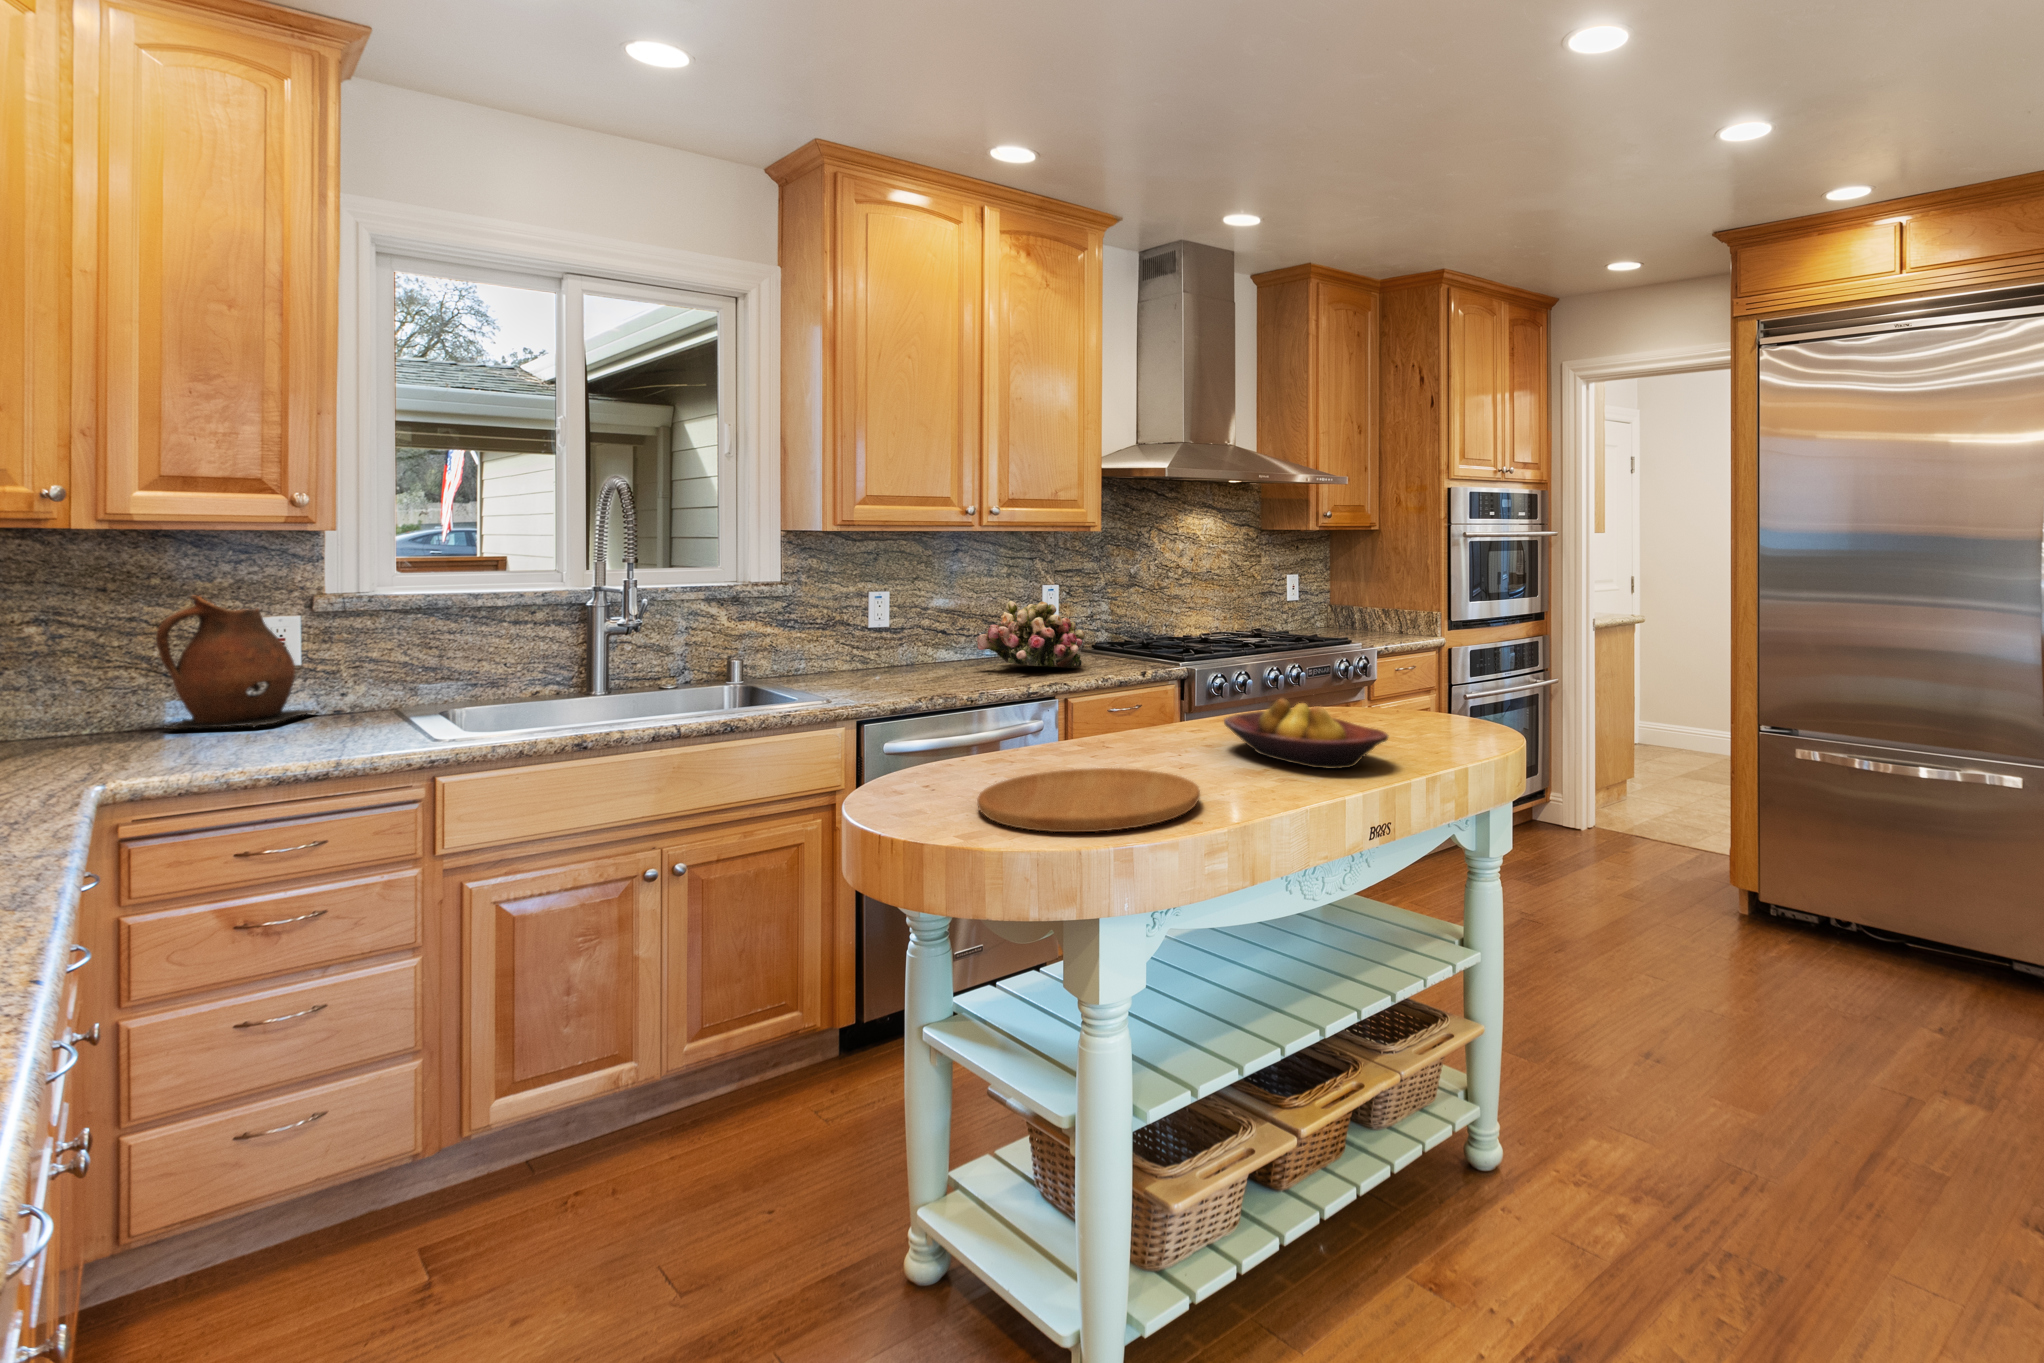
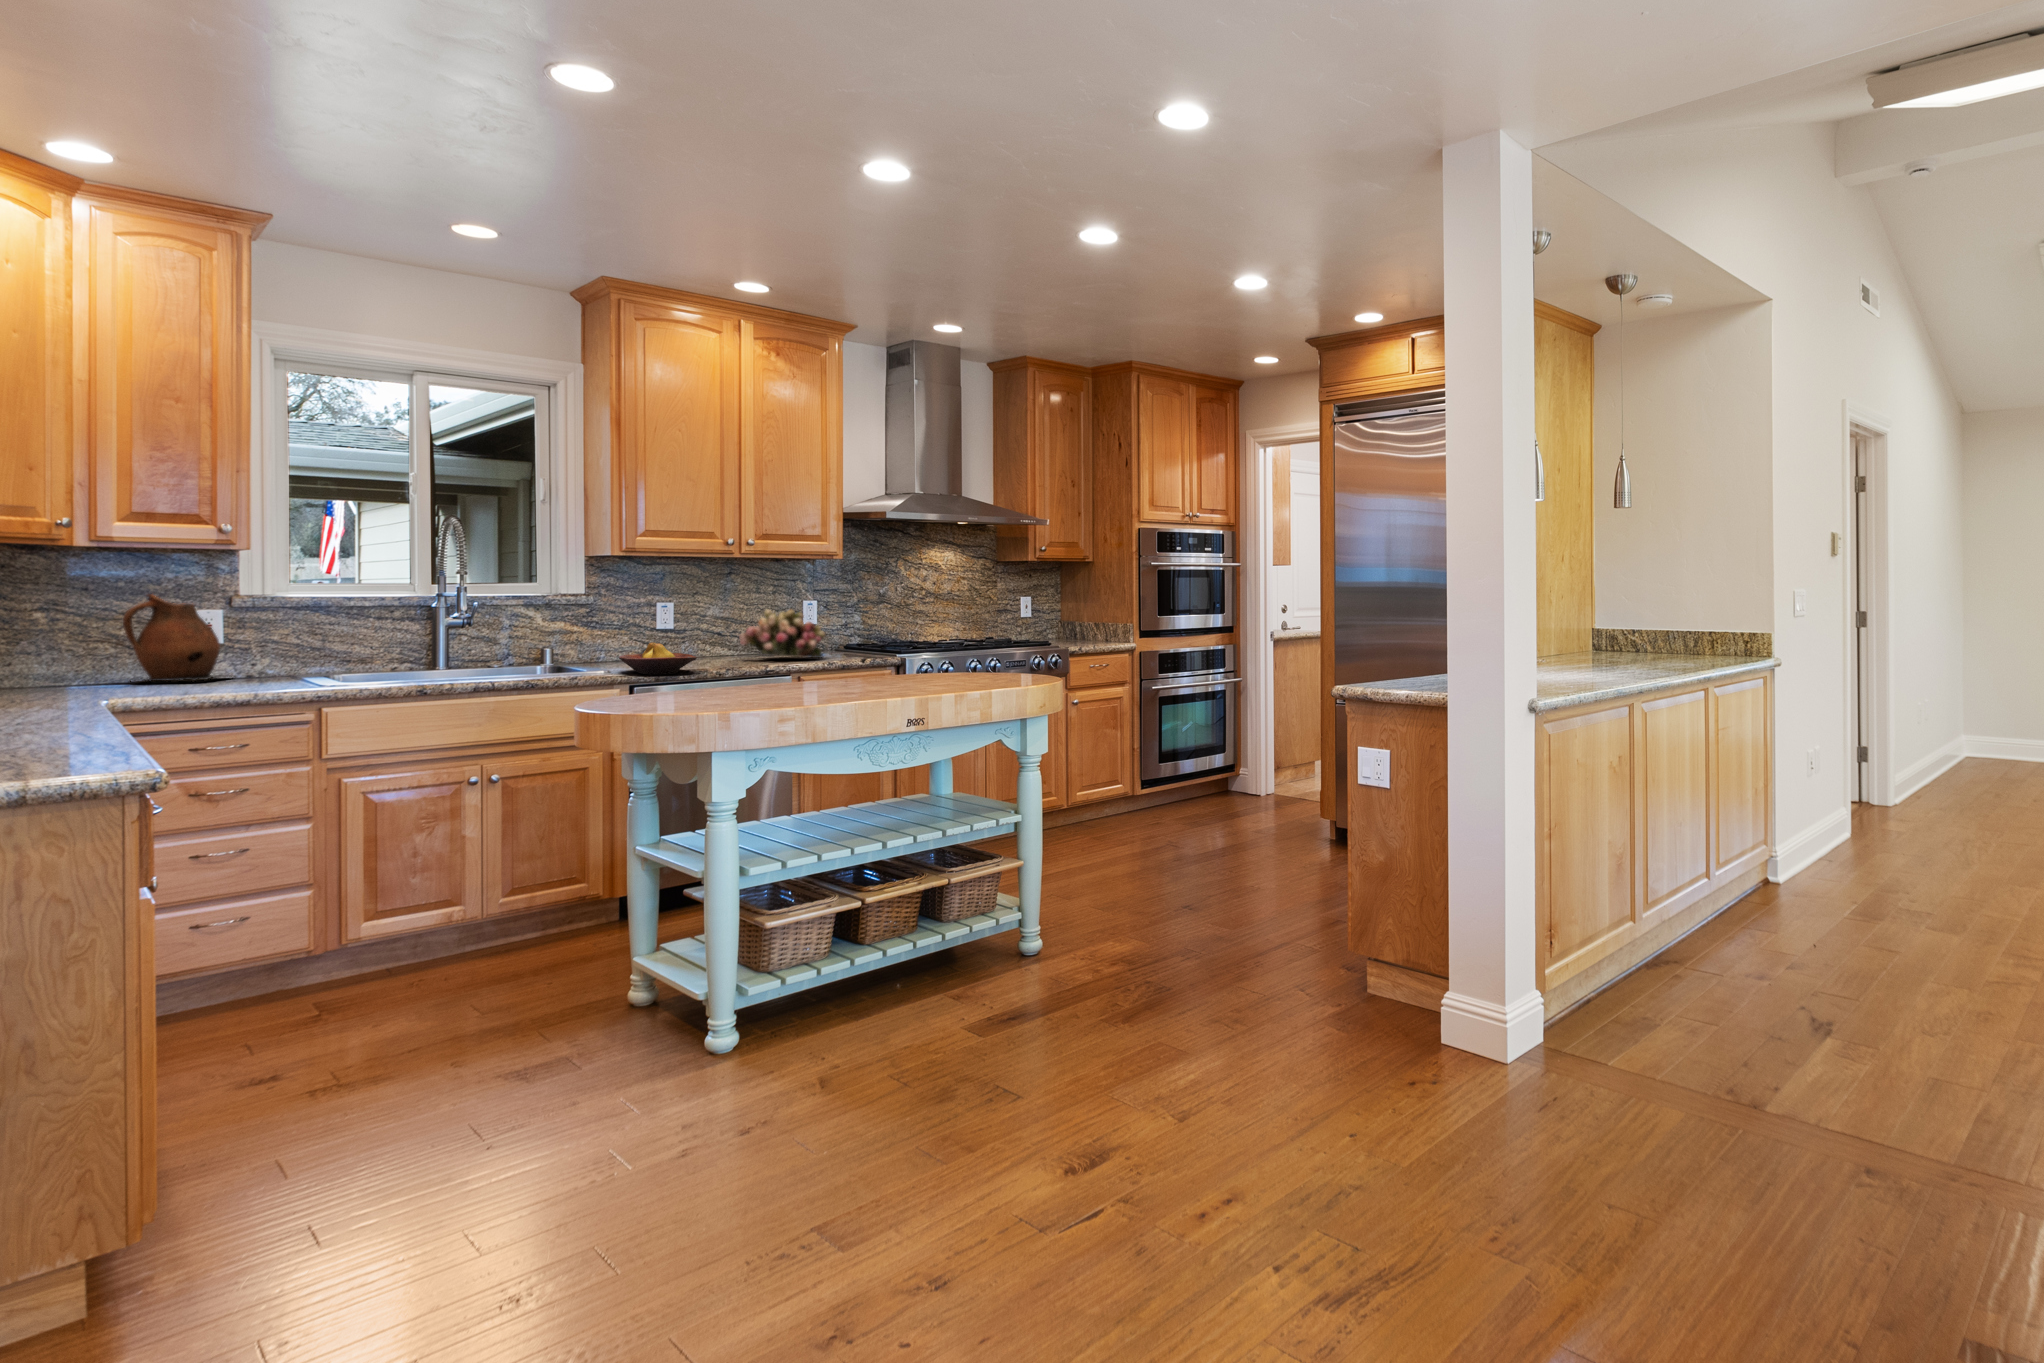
fruit bowl: present [1224,699,1388,769] -> present [619,642,697,675]
cutting board: present [977,768,1200,832] -> none [649,687,790,708]

